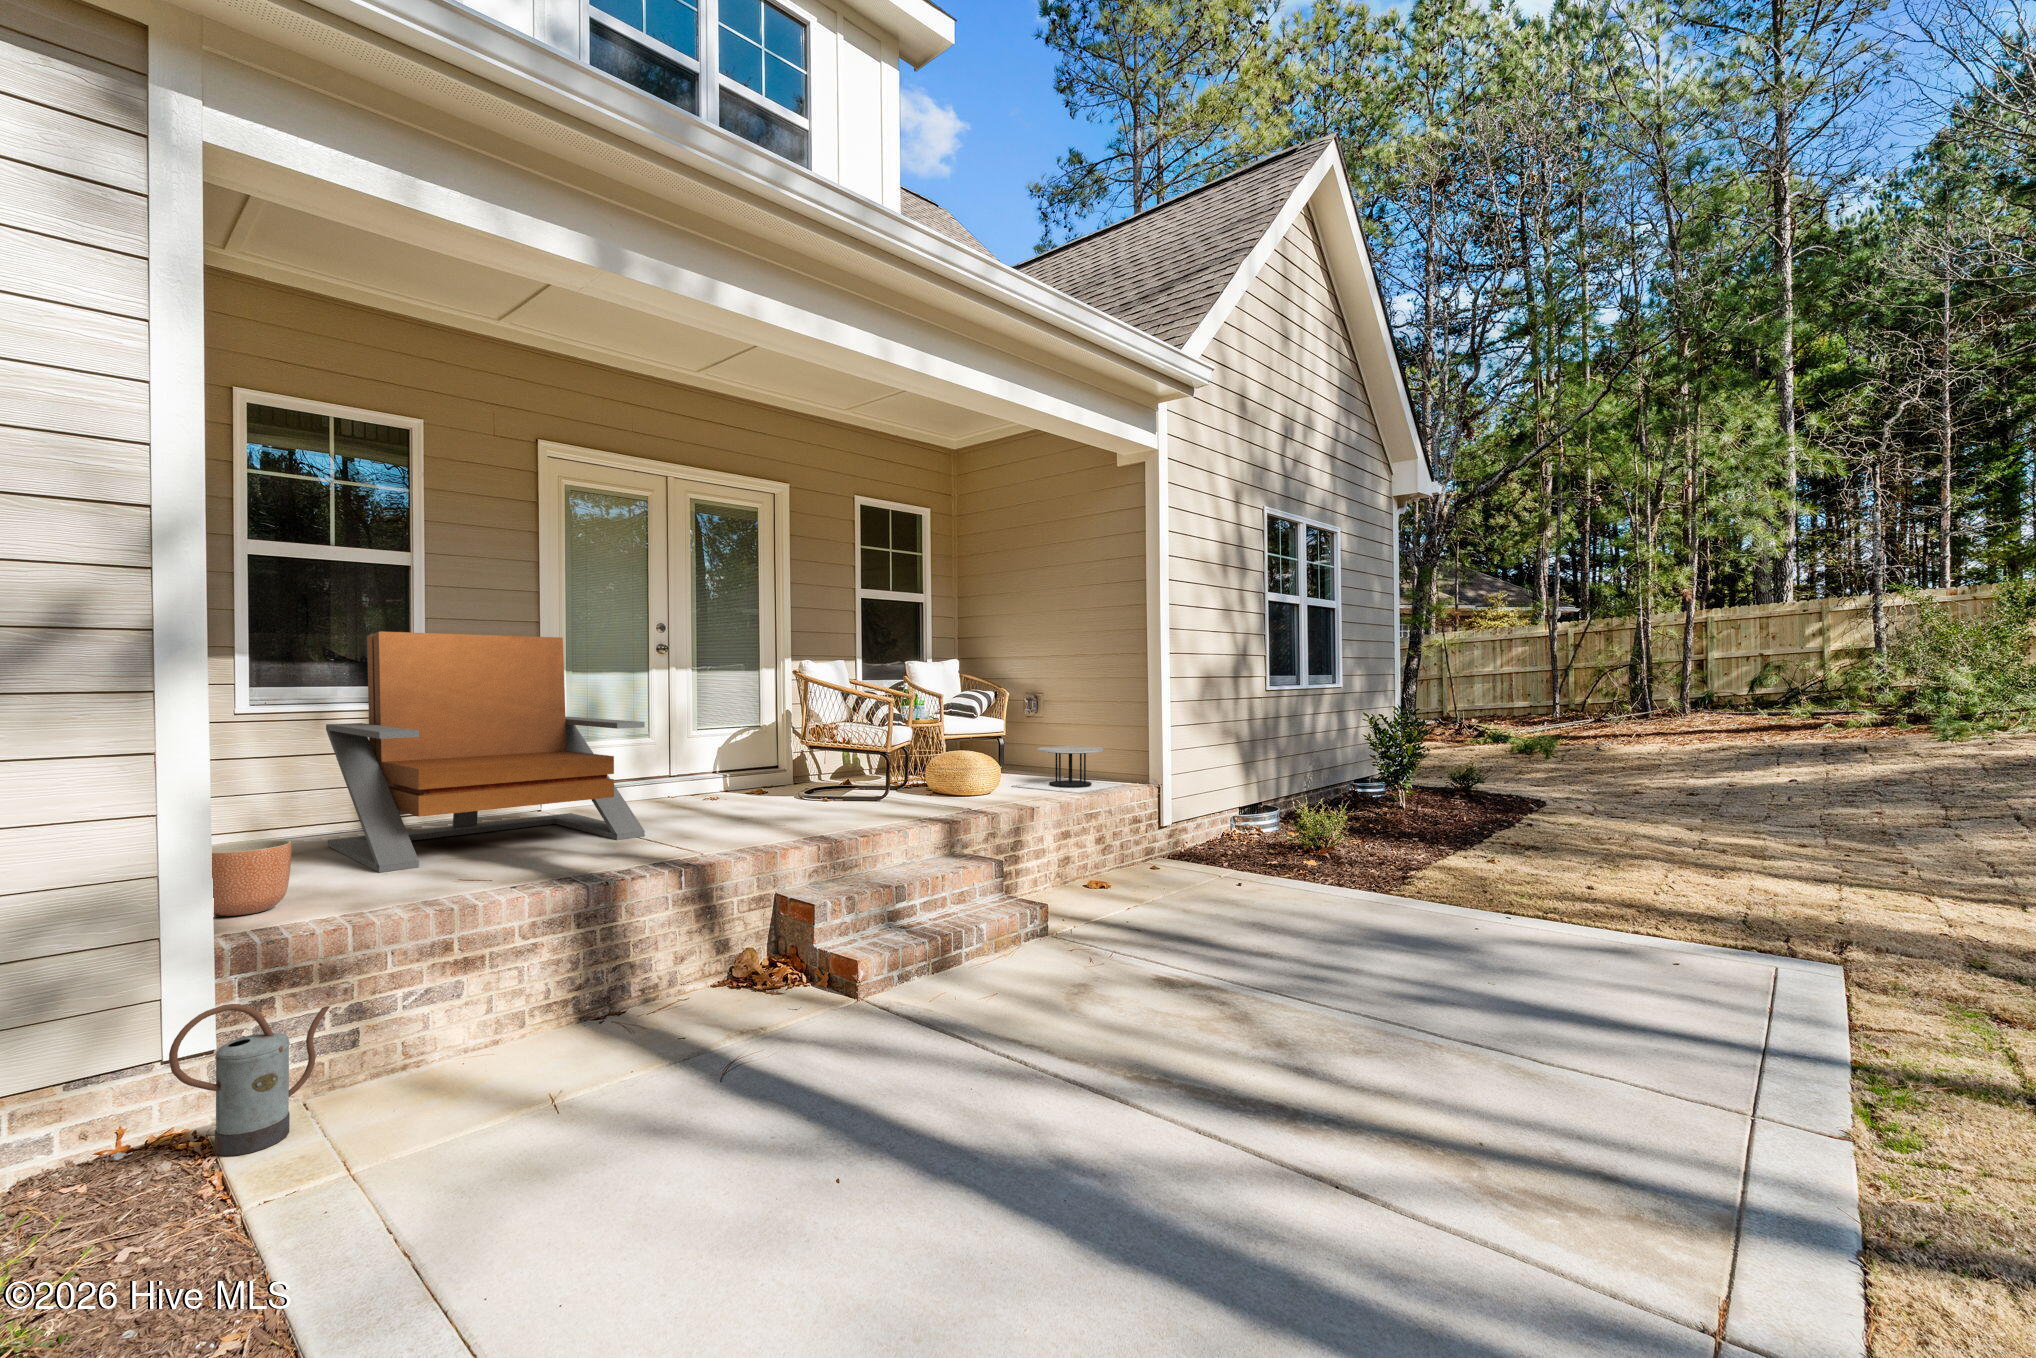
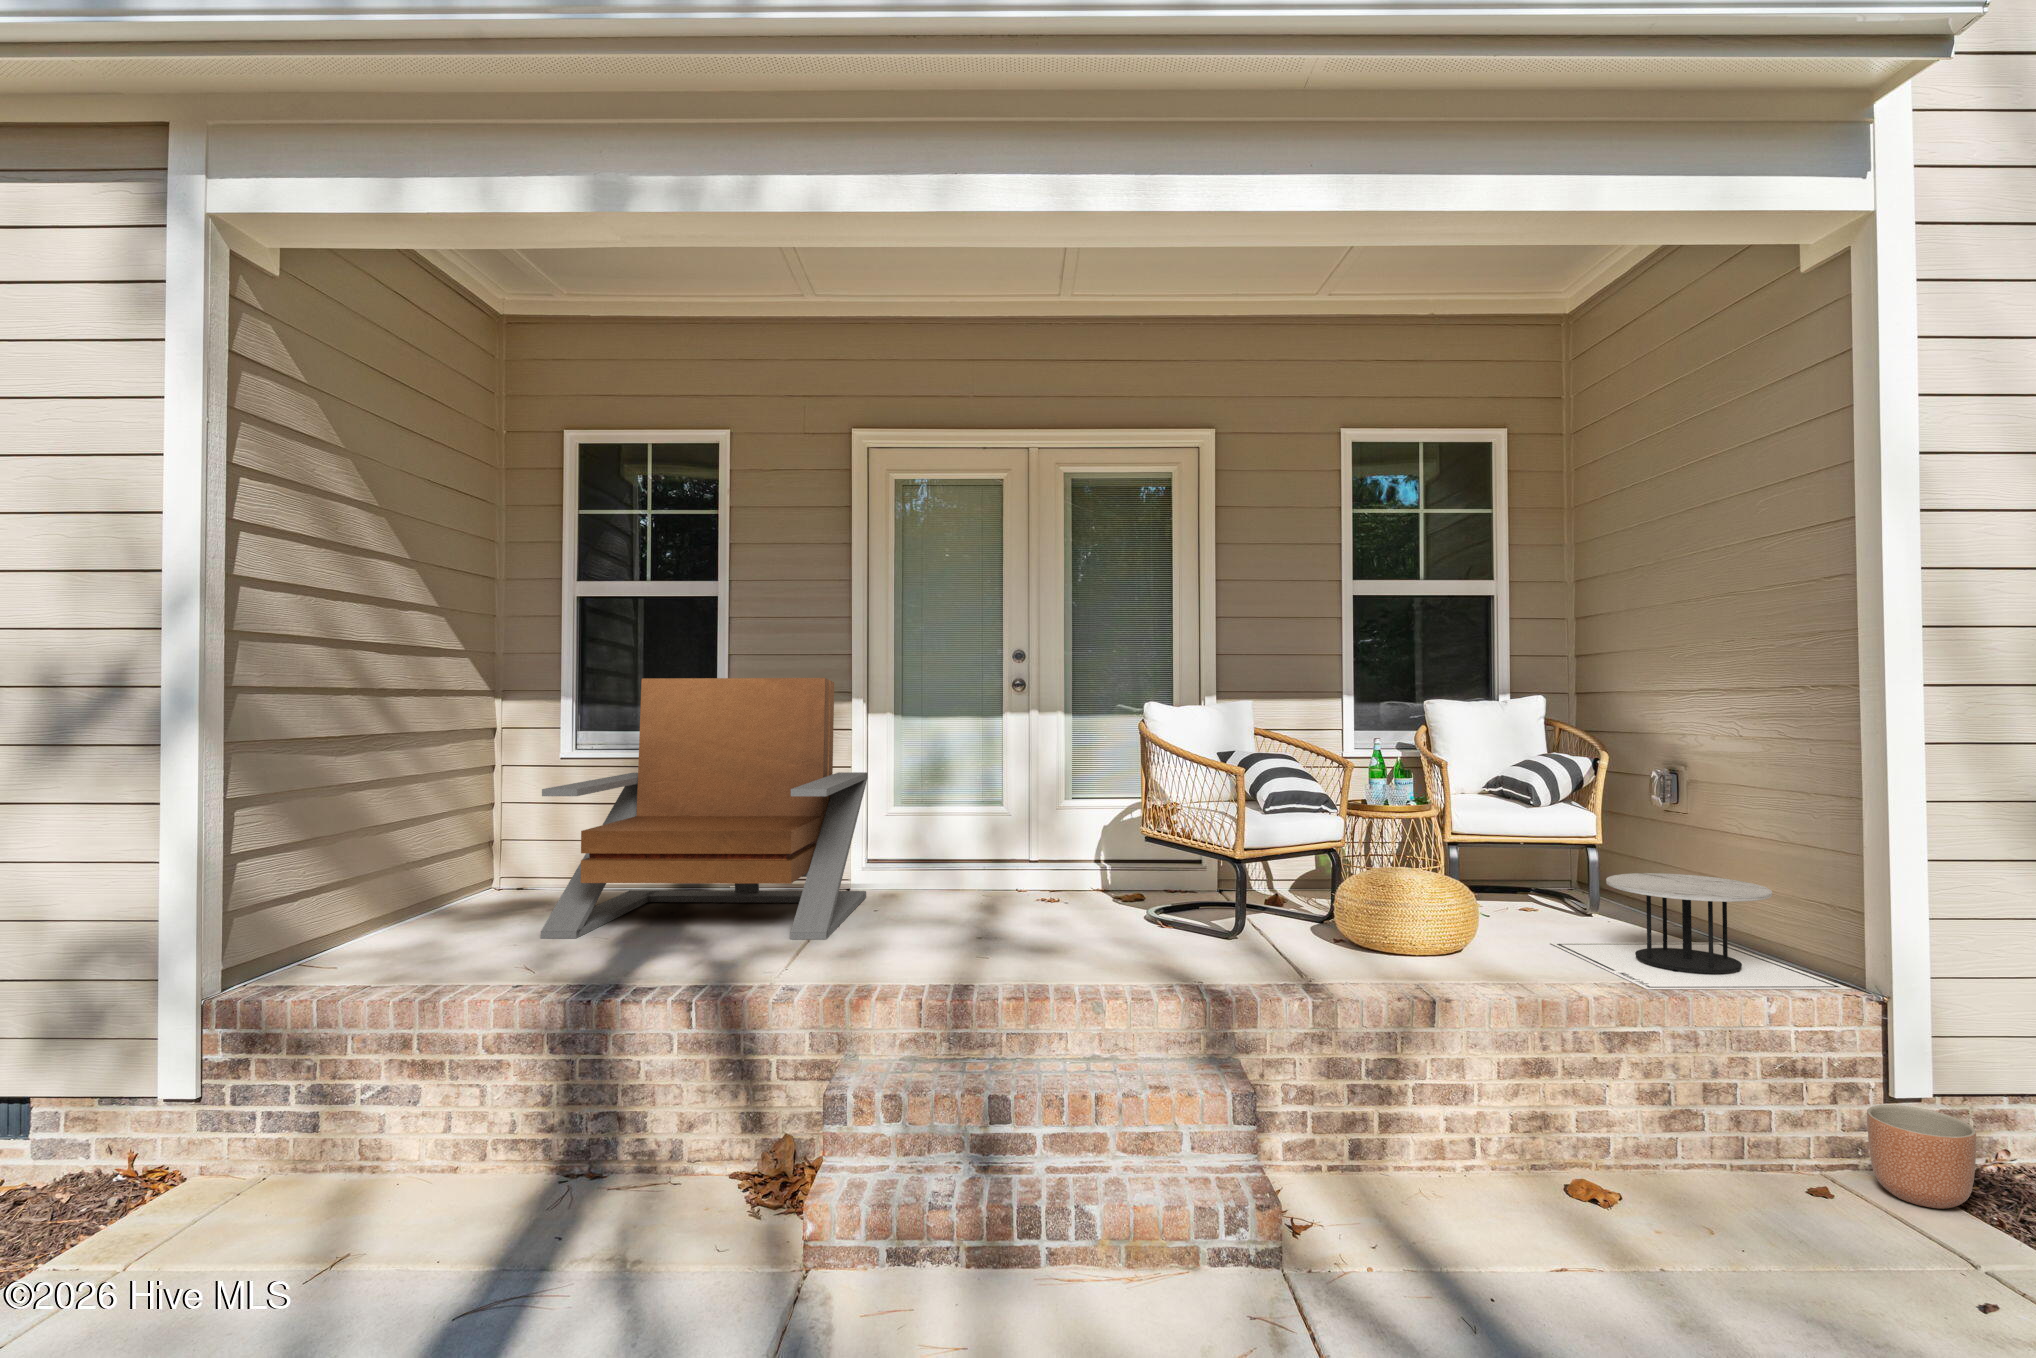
planter: present [212,839,292,916] -> present [1867,1105,1976,1209]
watering can: present [169,1004,330,1156] -> none [113,1059,257,1212]

